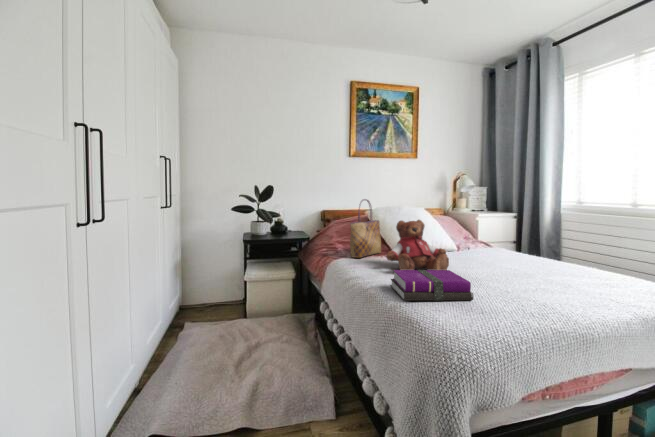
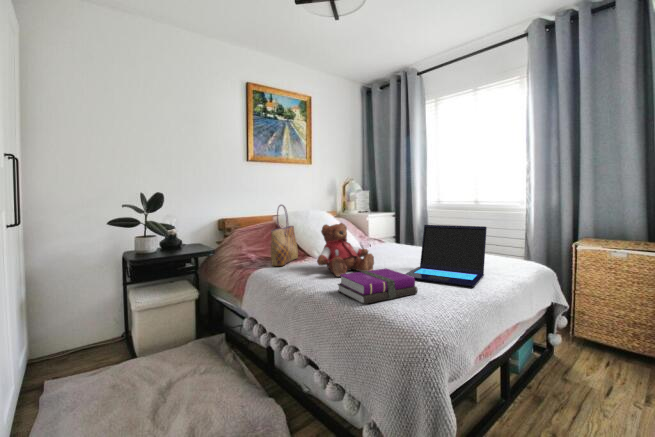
laptop: none [472,228,597,304] -> present [406,225,487,287]

